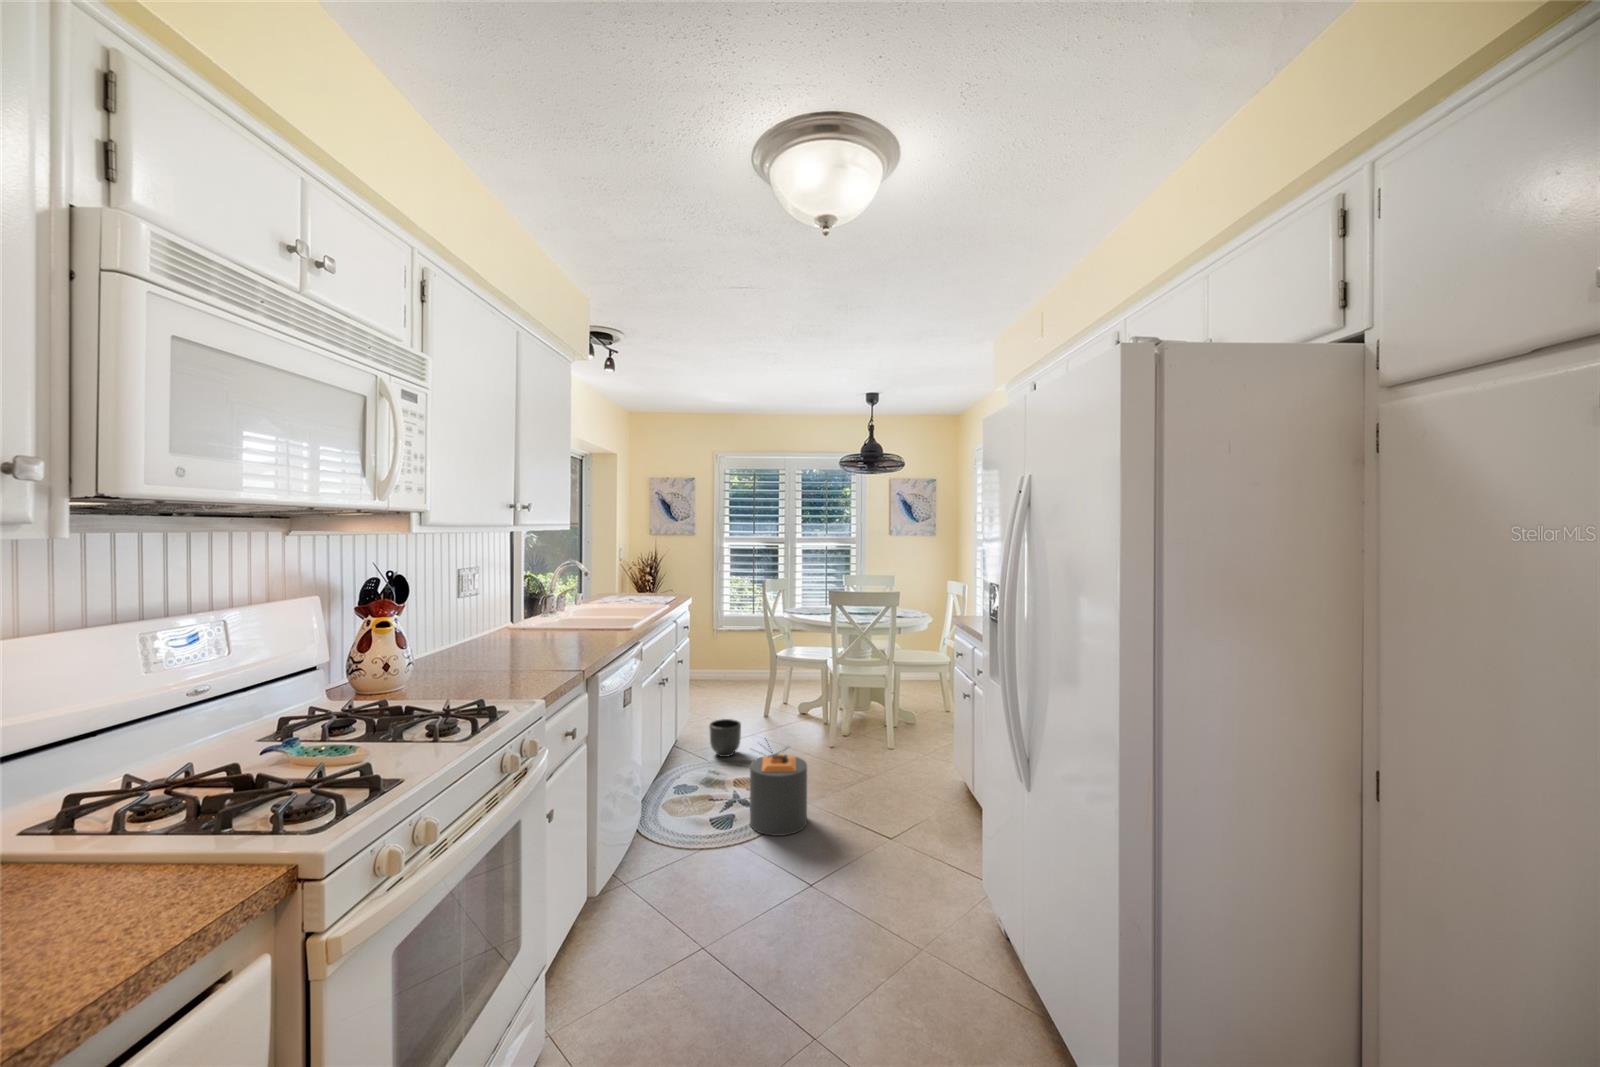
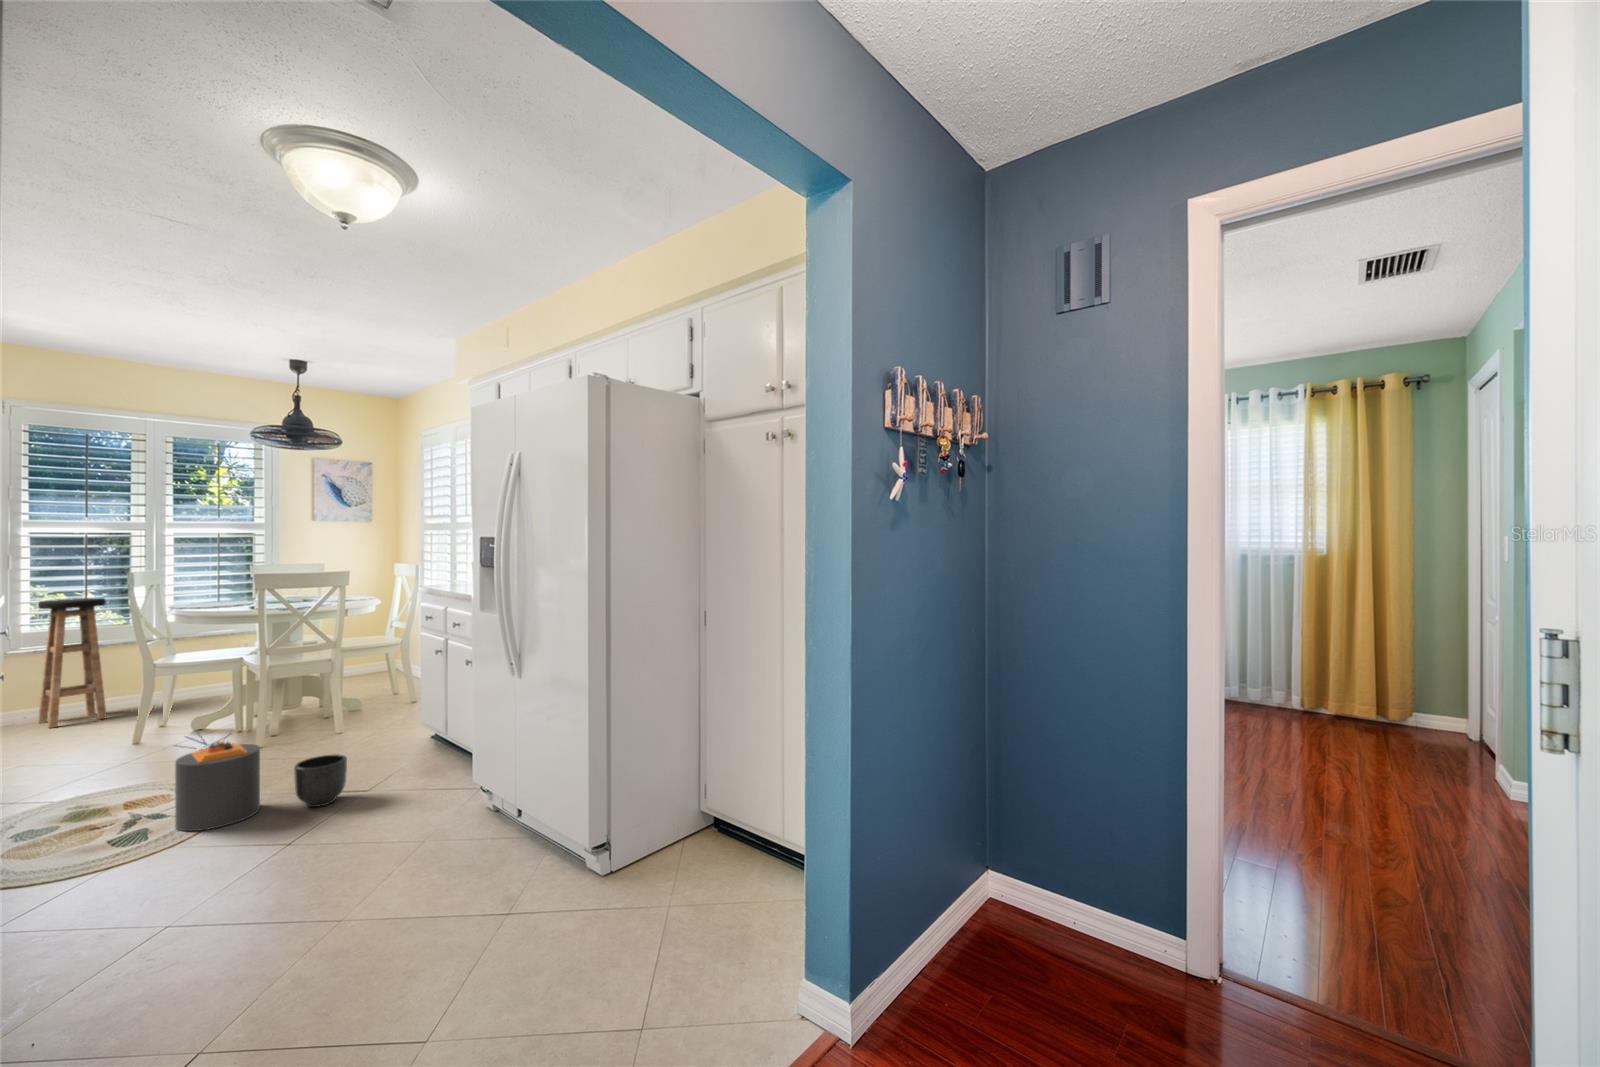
bar stool: none [729,594,762,688] -> present [38,598,106,728]
planter: present [709,719,741,757] -> present [294,754,347,807]

